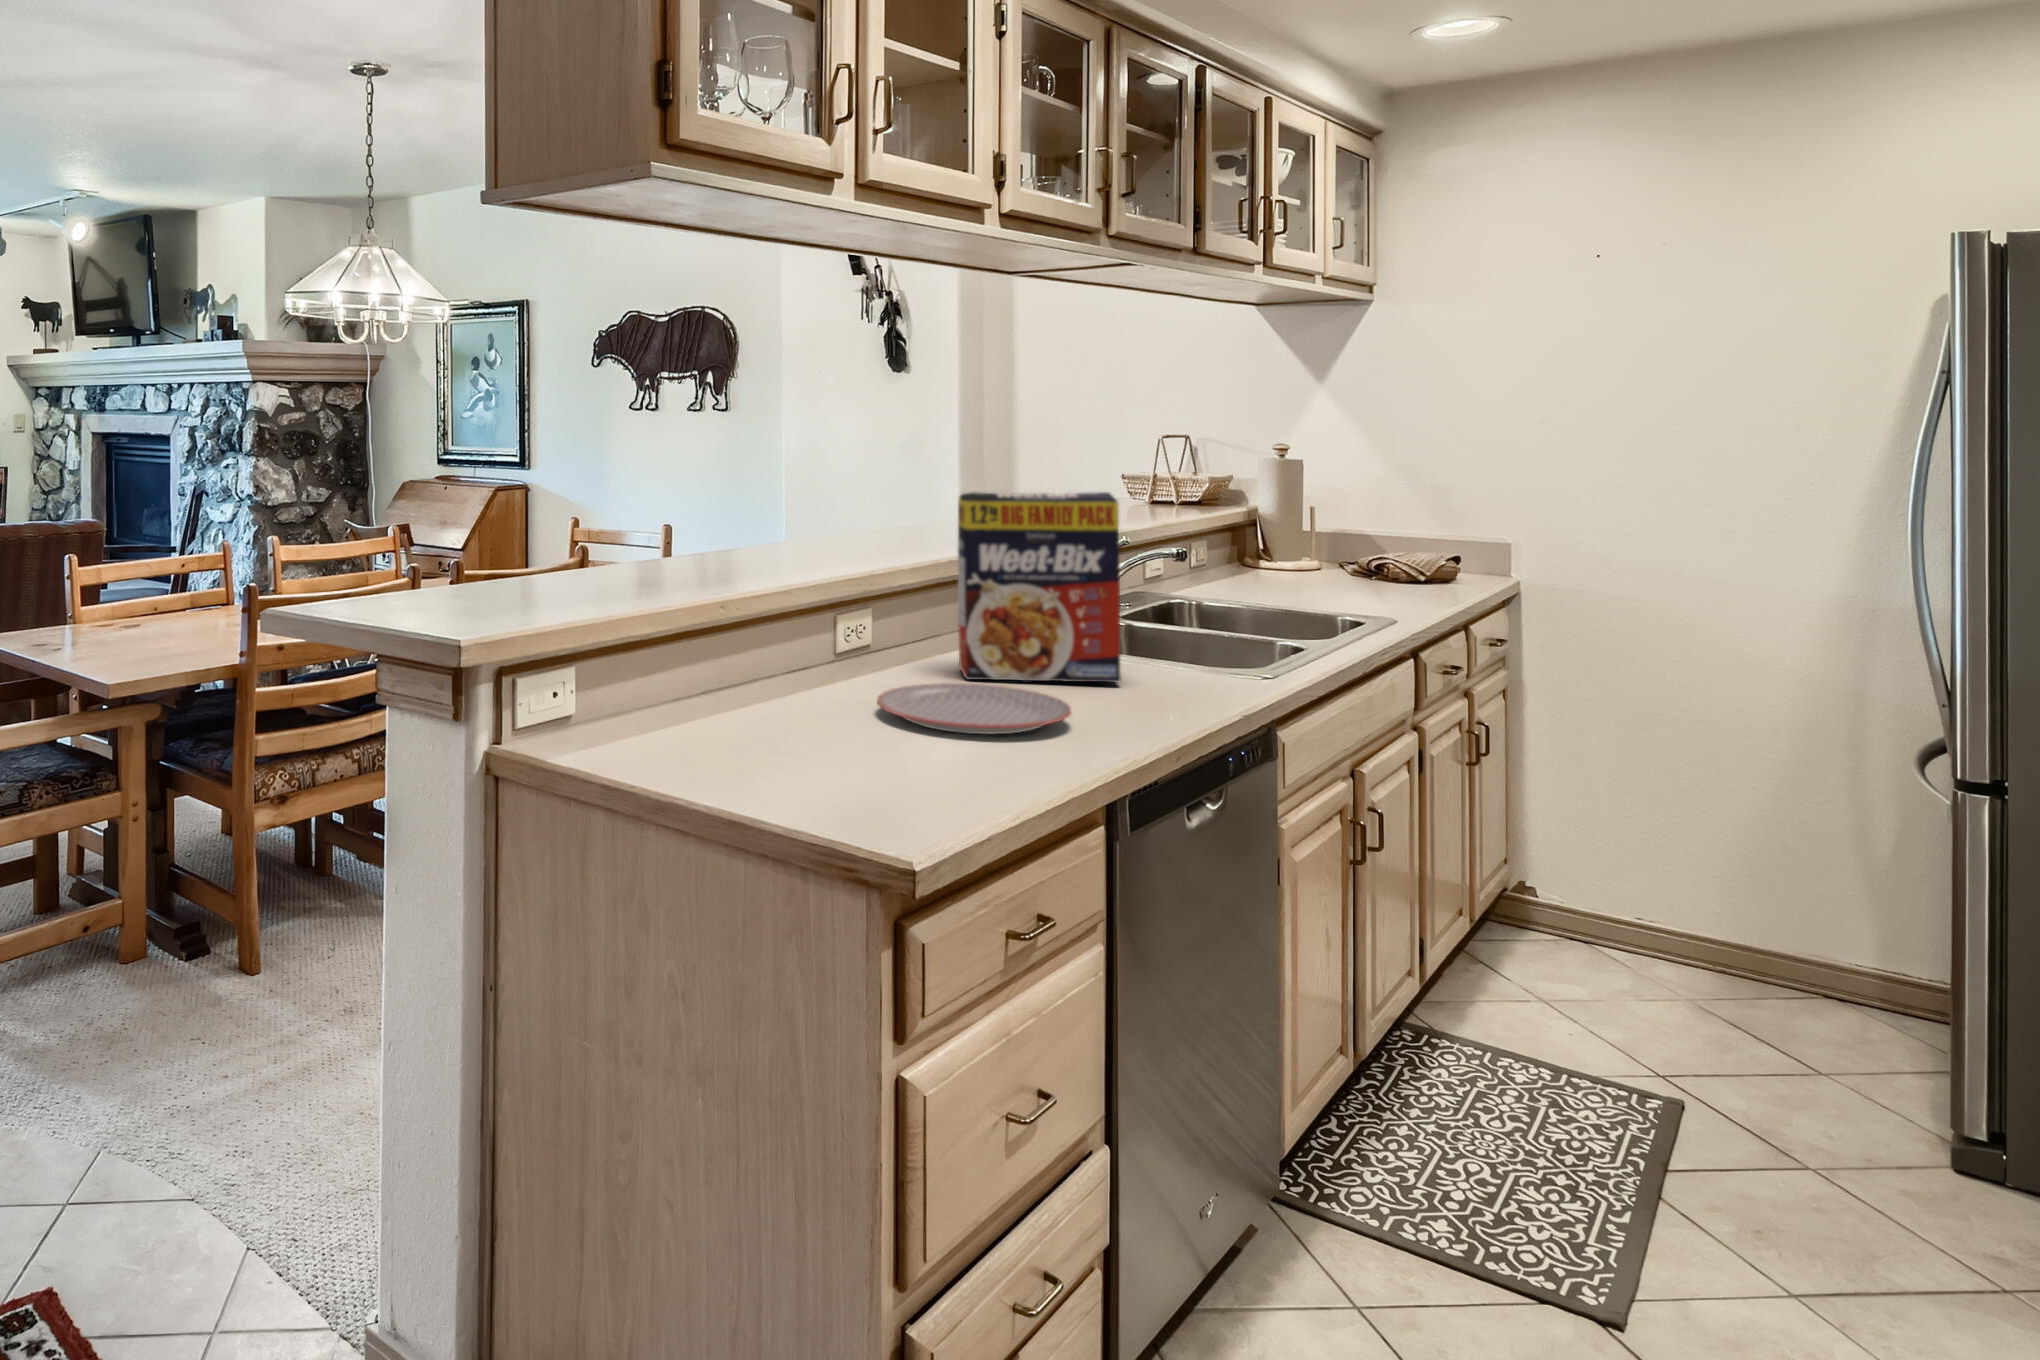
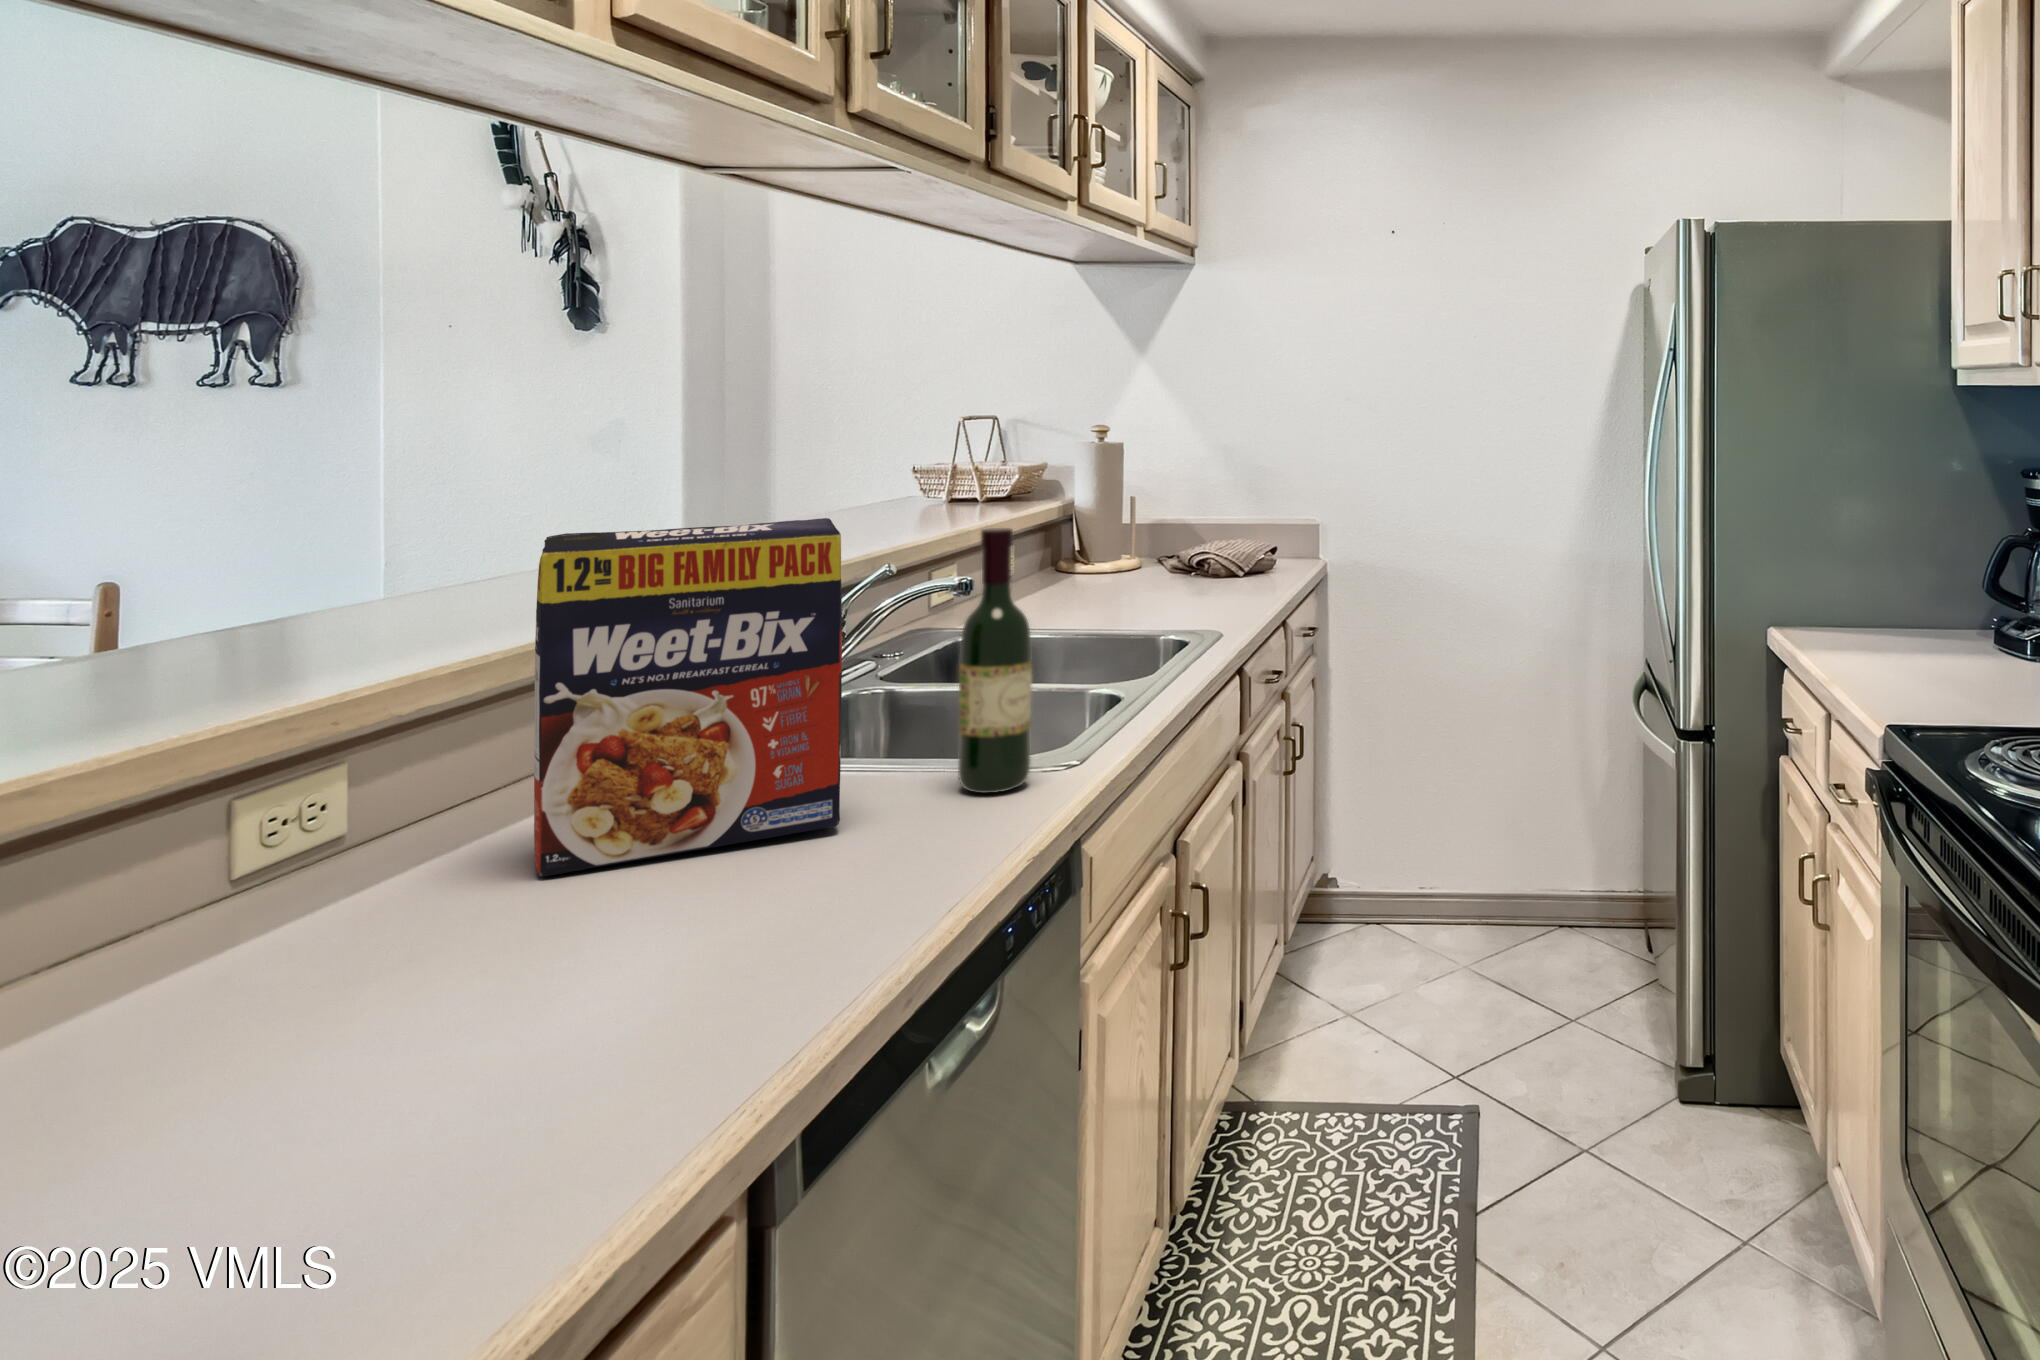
wine bottle: none [1191,507,1240,684] -> present [958,528,1032,793]
plate: present [877,683,1072,734] -> none [226,903,709,1081]

